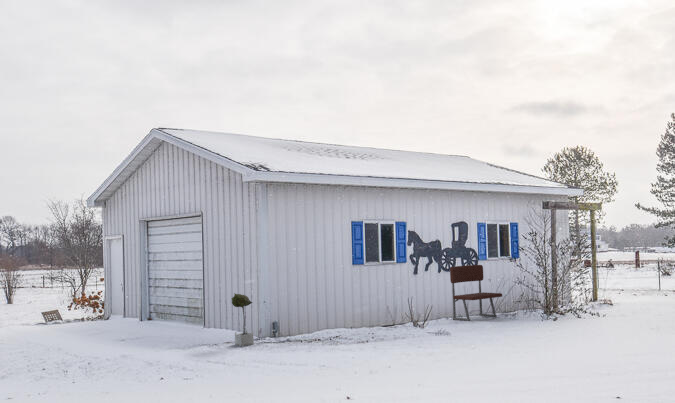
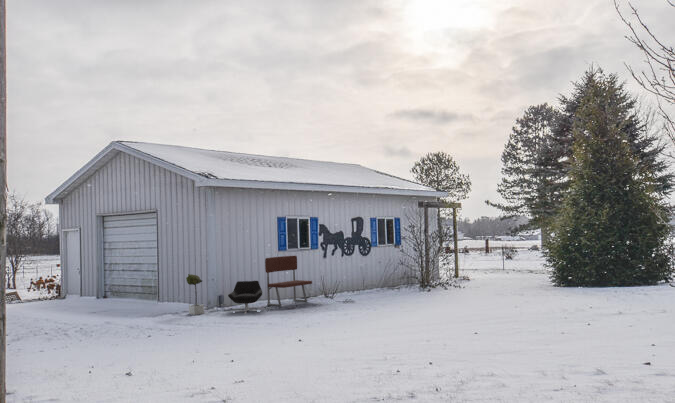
bench: present [450,265,502,321] -> present [265,256,312,306]
lounge chair: none [283,303,329,346] -> present [228,281,262,313]

